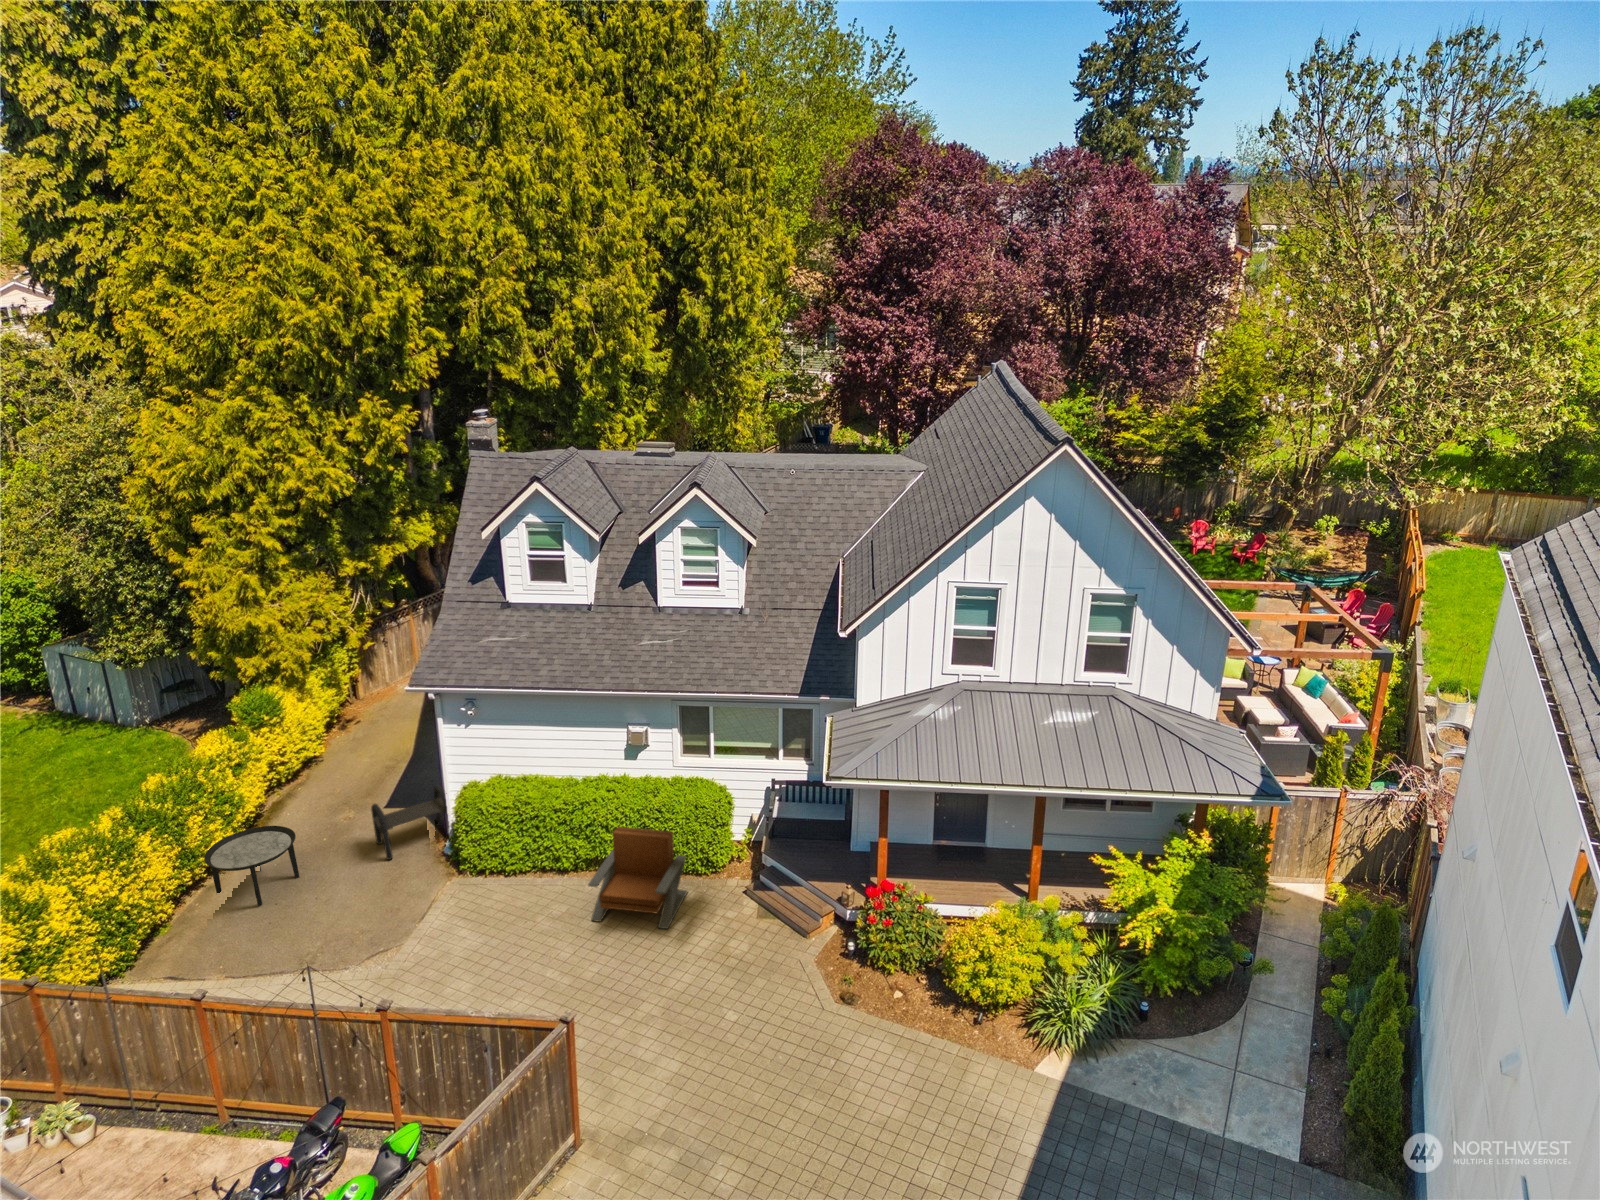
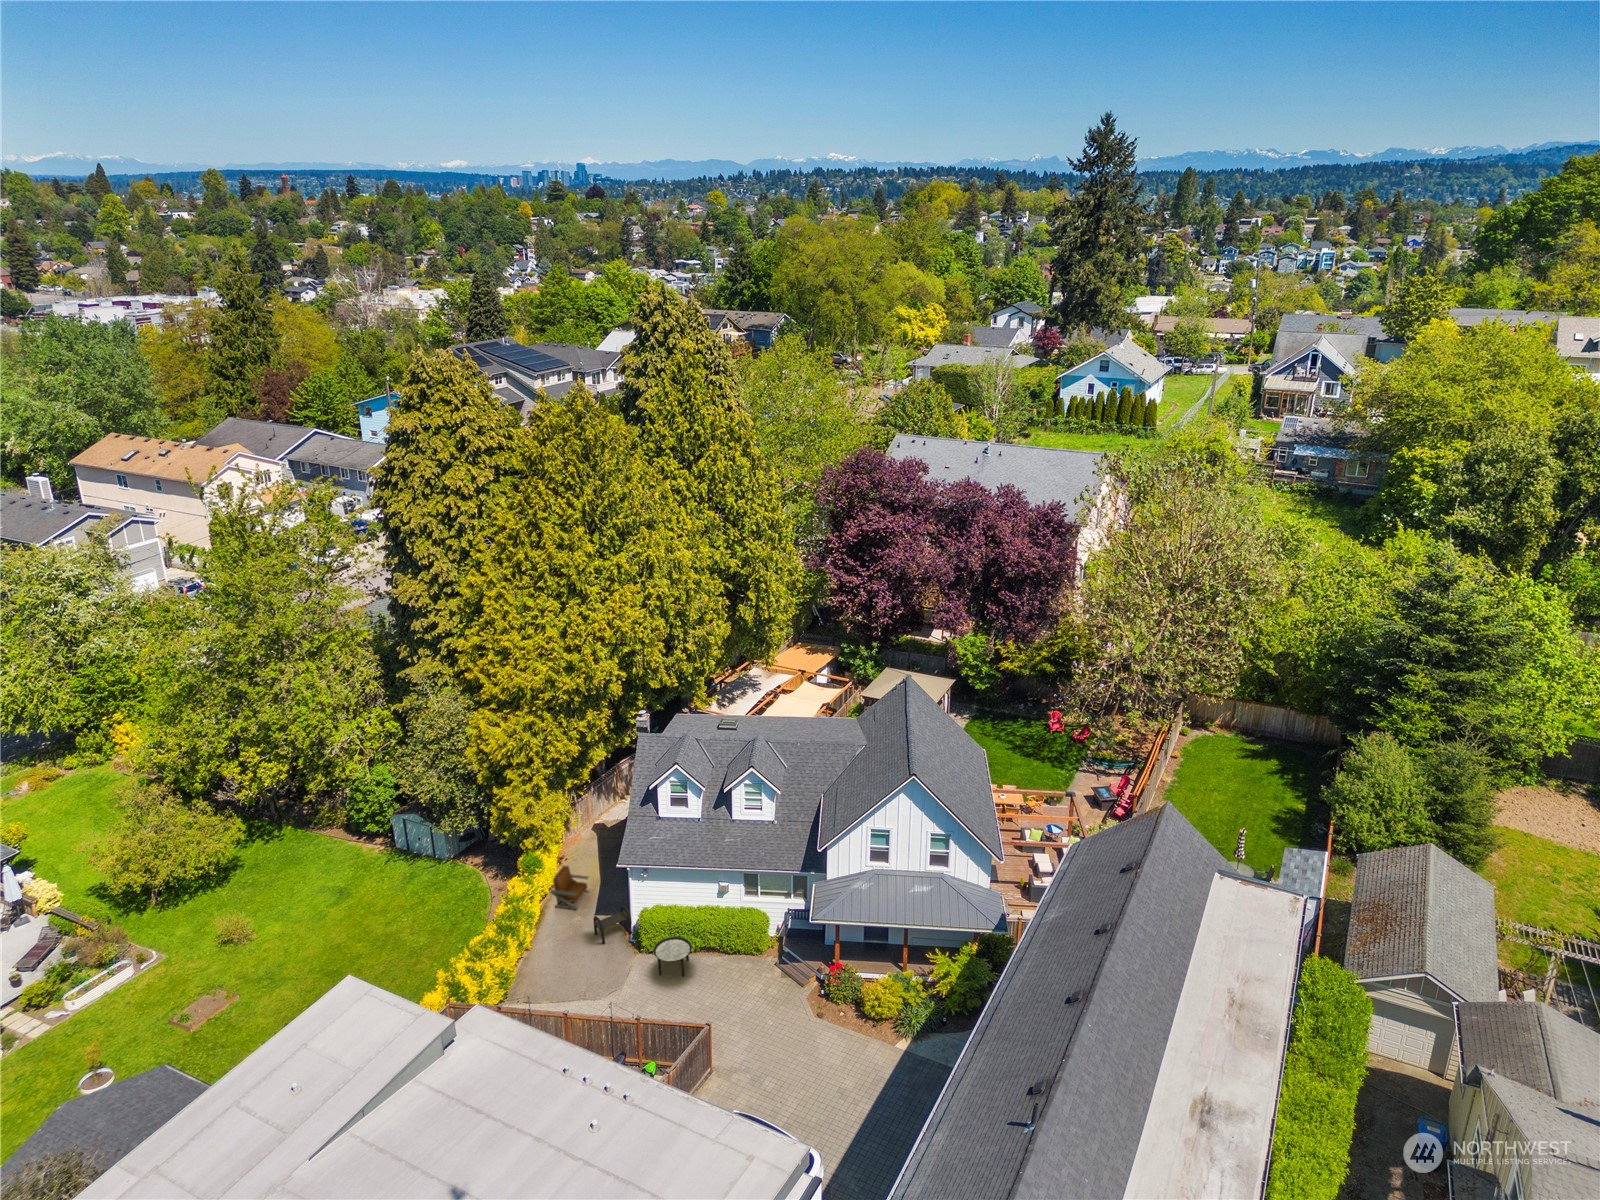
round table: present [204,826,299,906] -> present [653,937,692,976]
lounge chair: present [588,827,687,929] -> present [550,866,590,910]

